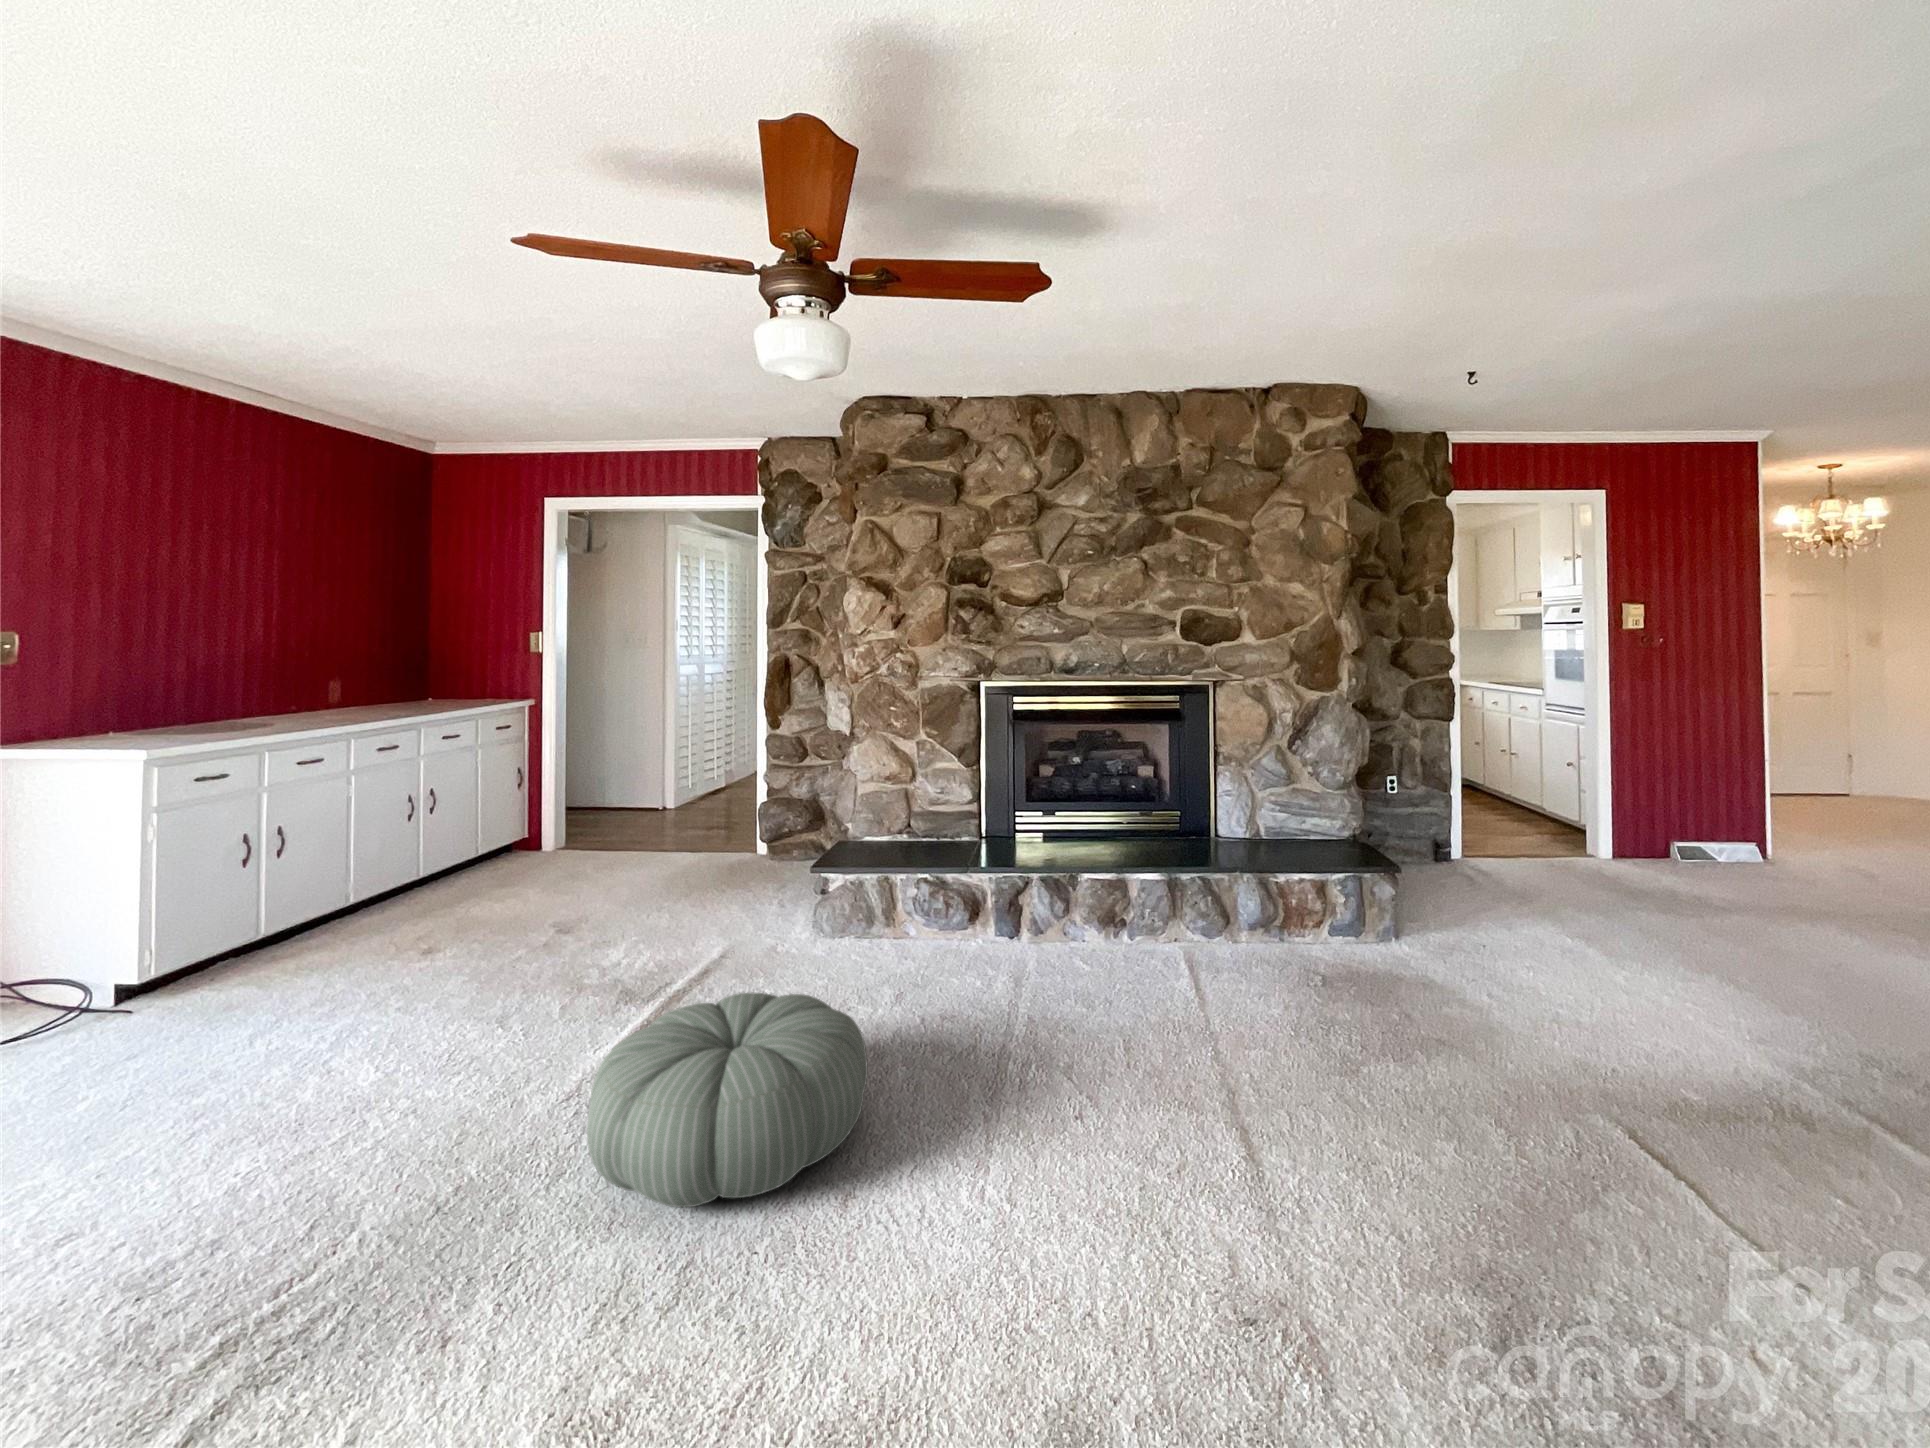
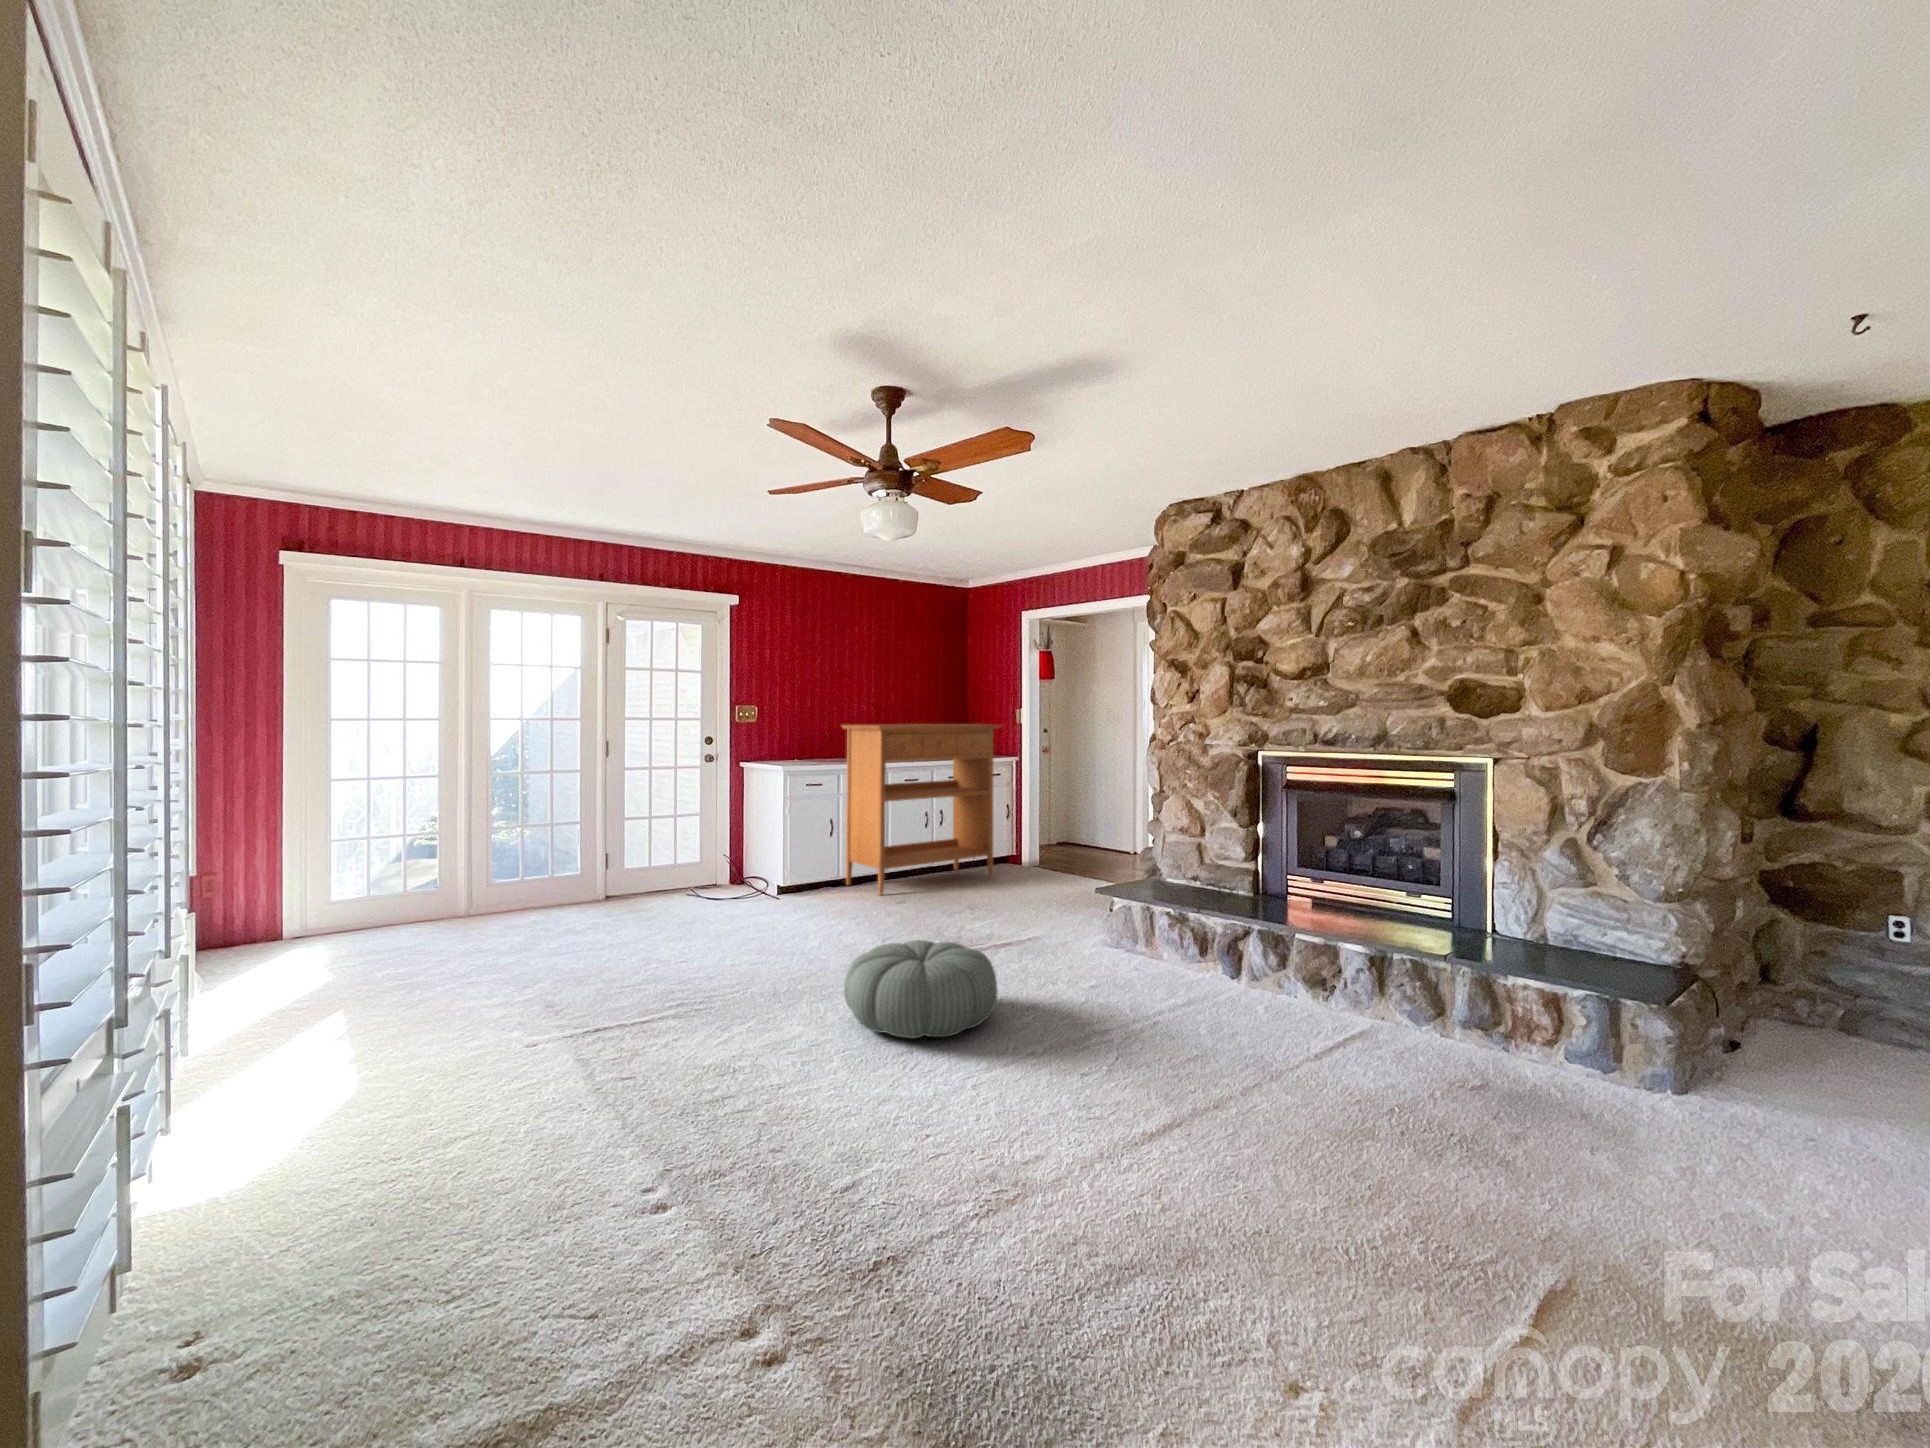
console table: none [254,664,557,945] -> present [842,724,1002,895]

